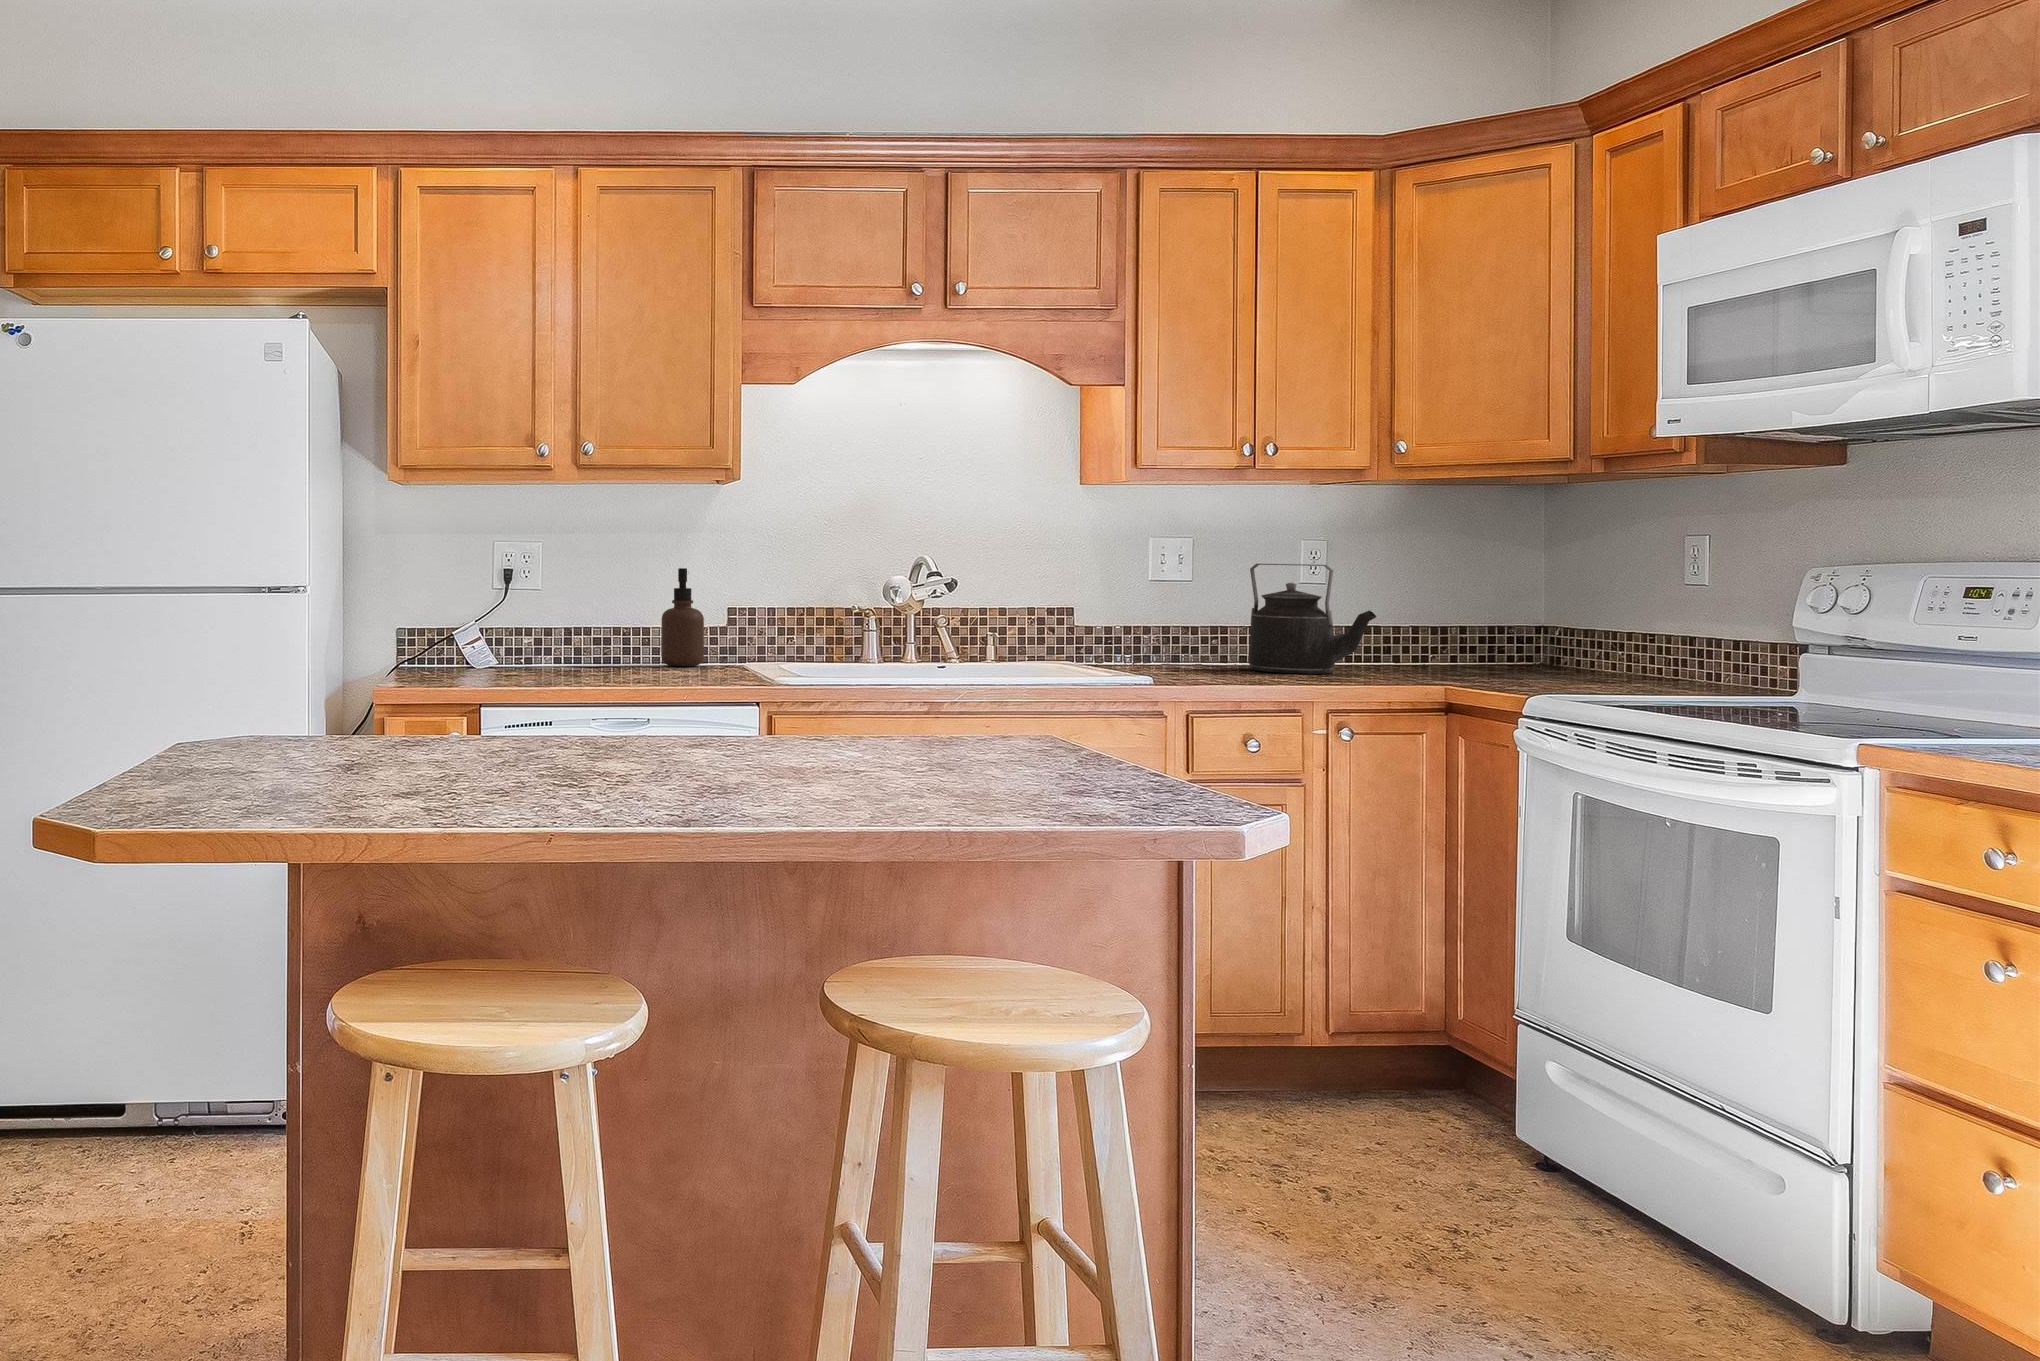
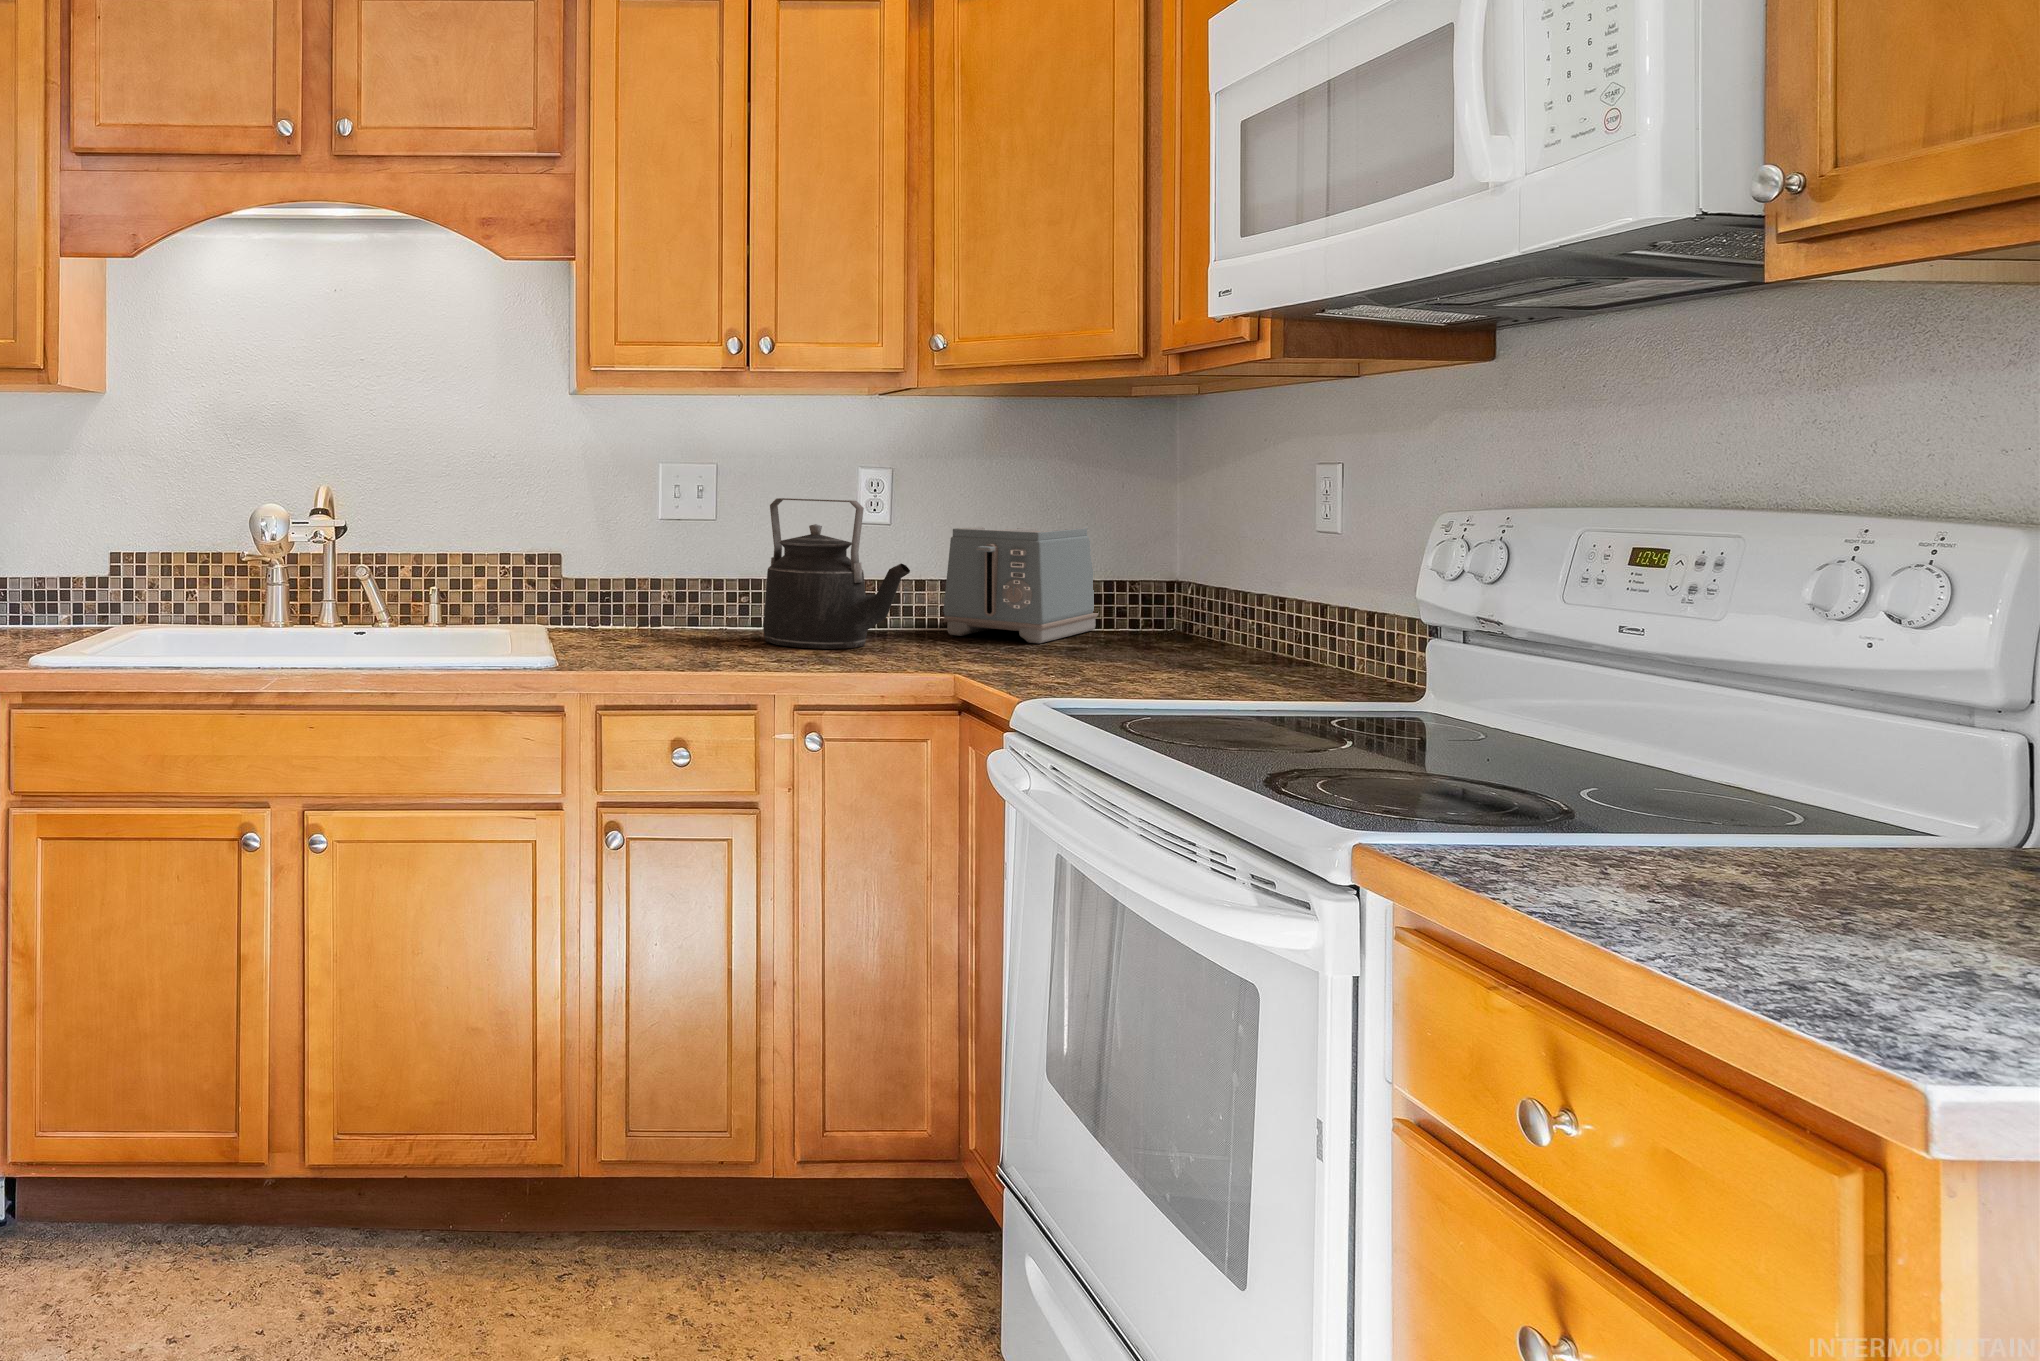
soap dispenser: present [661,568,704,666] -> none [18,501,76,629]
toaster: none [1373,584,1481,671] -> present [943,527,1099,644]

